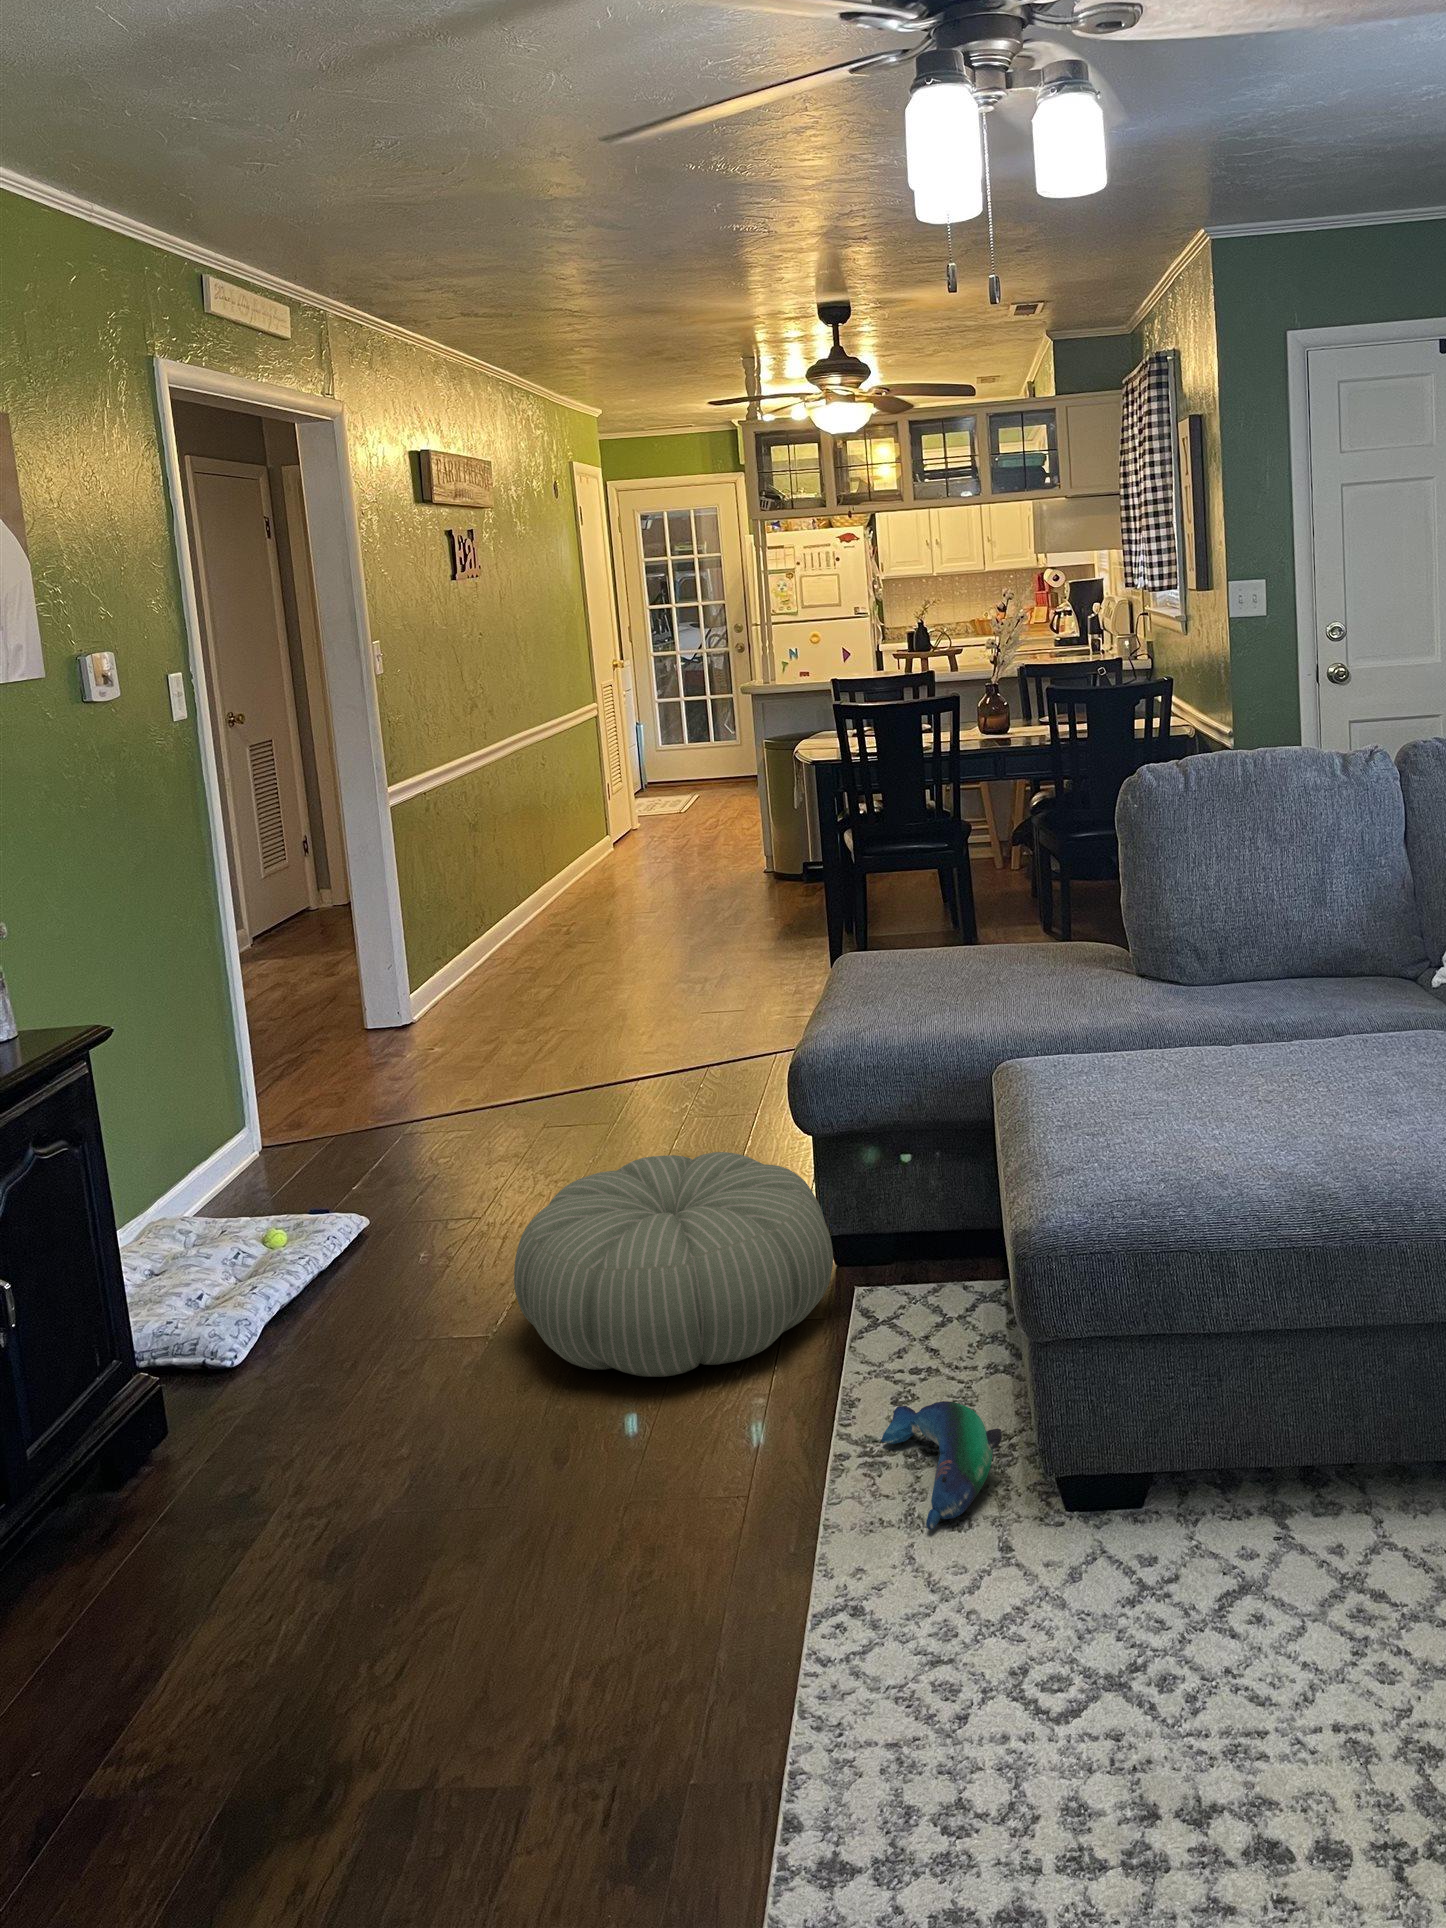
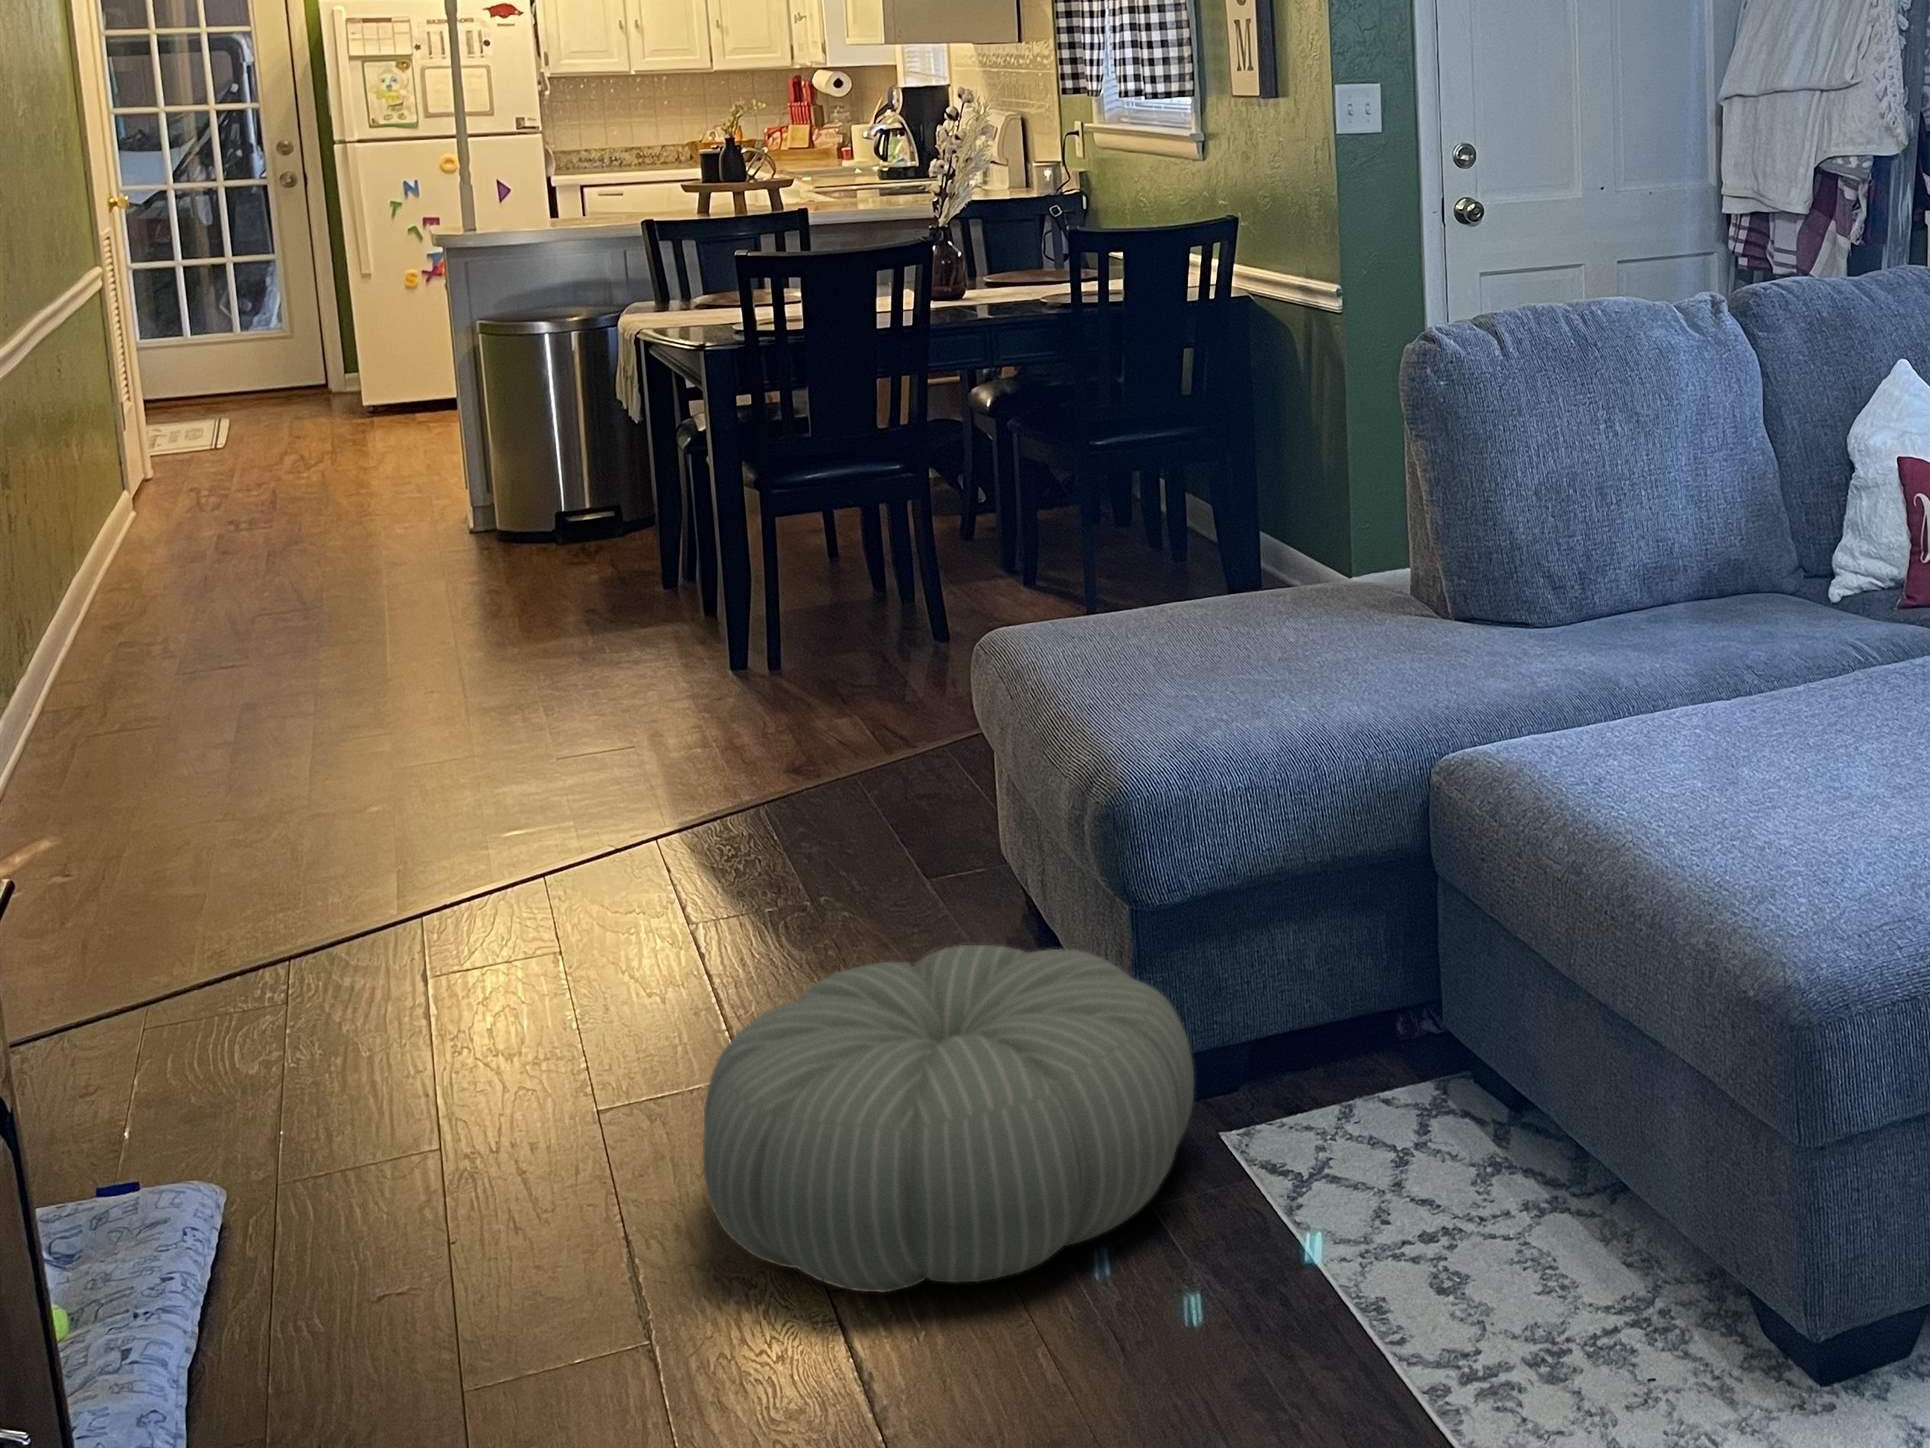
plush toy: present [881,1401,1001,1530] -> none [1402,1195,1592,1354]

